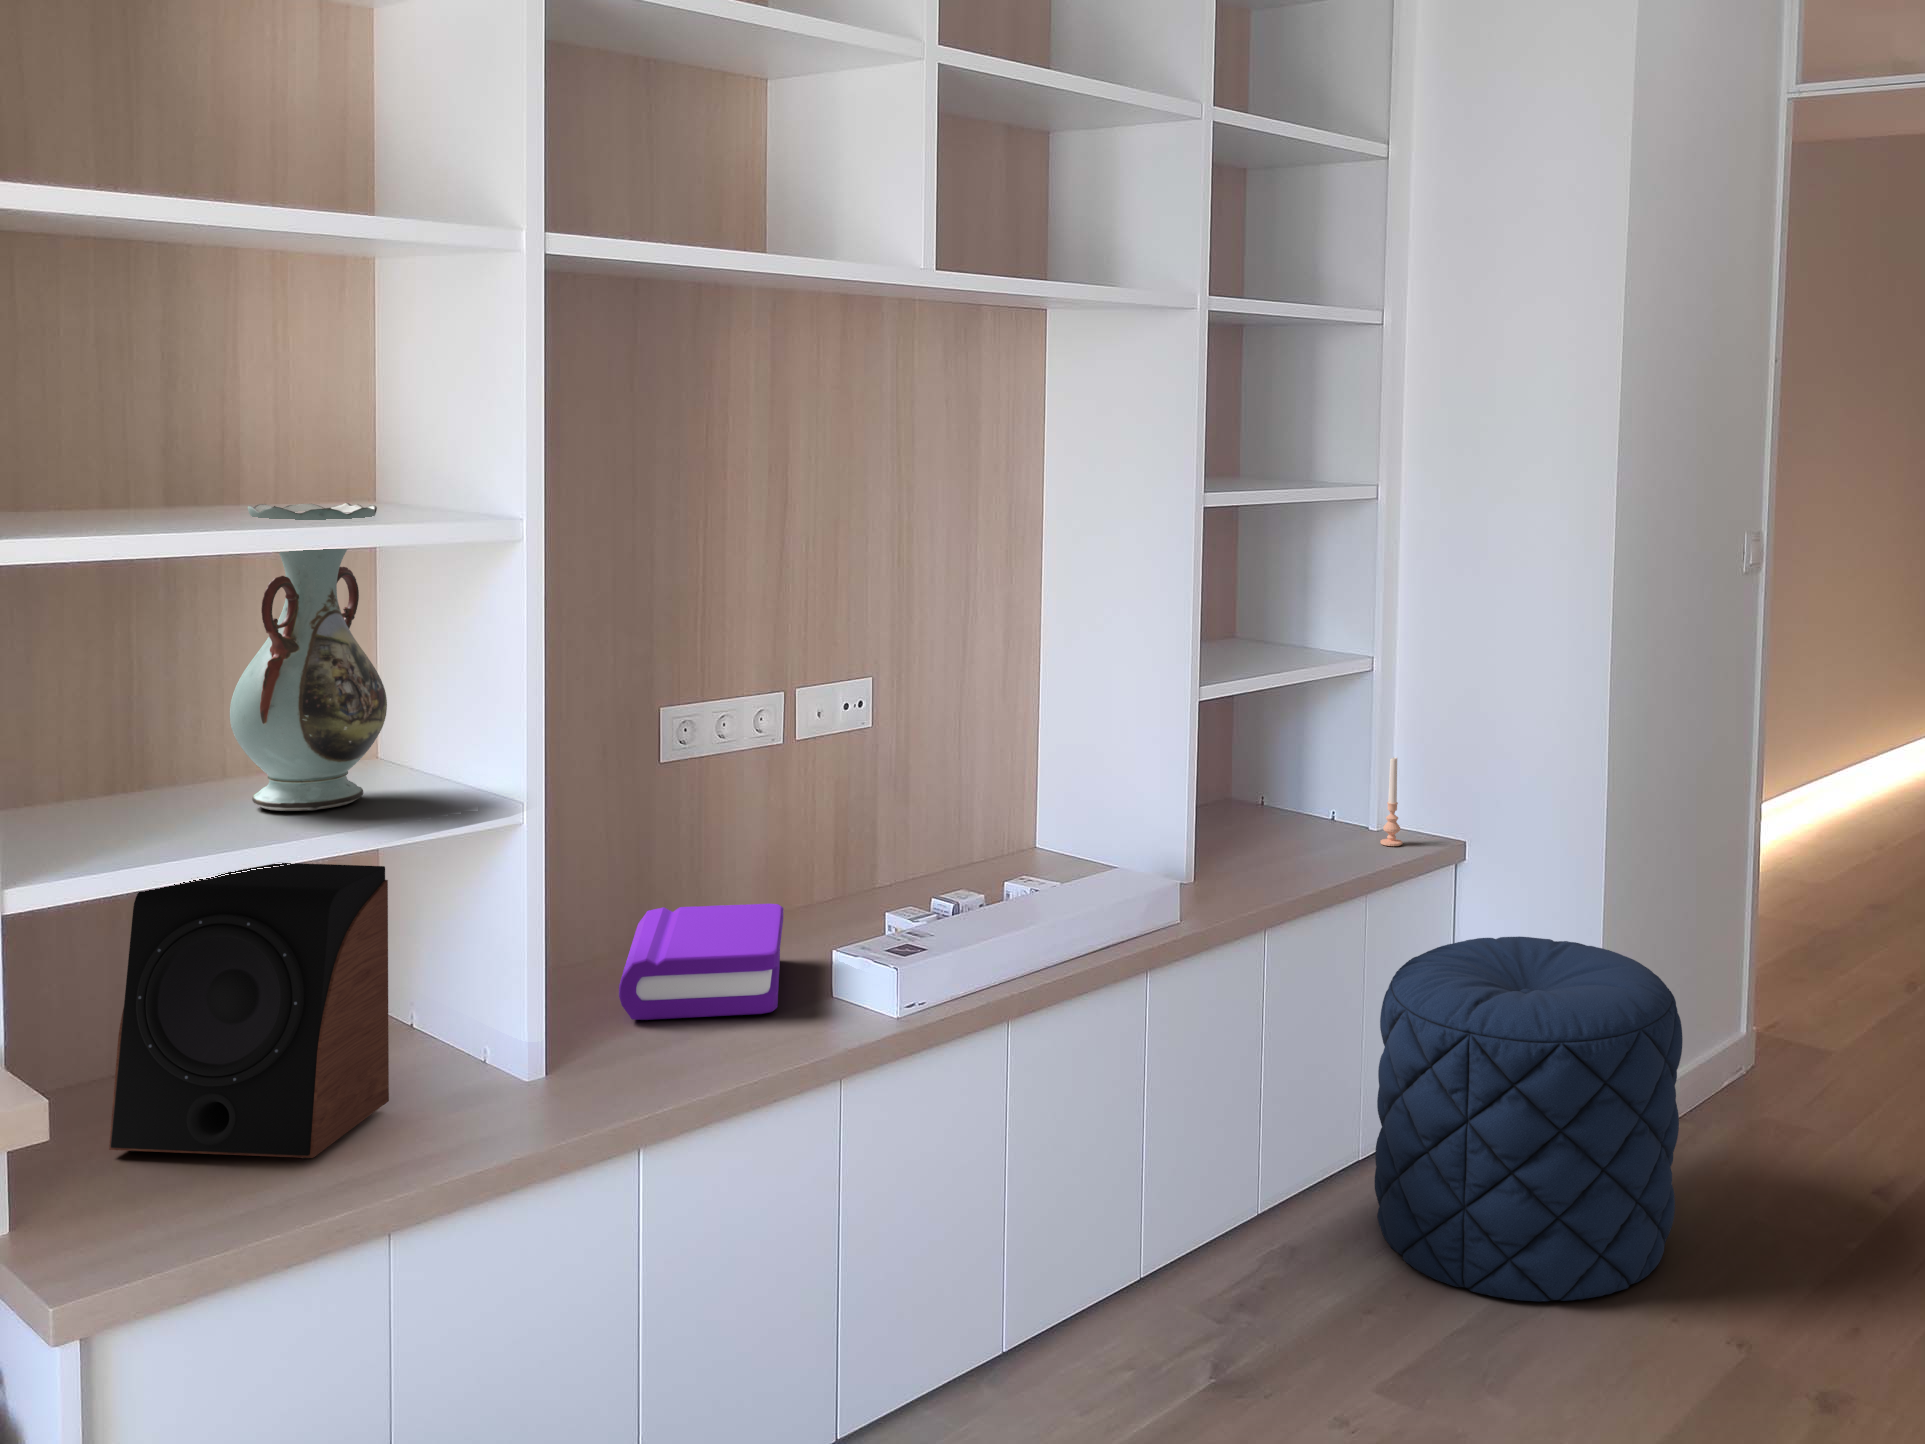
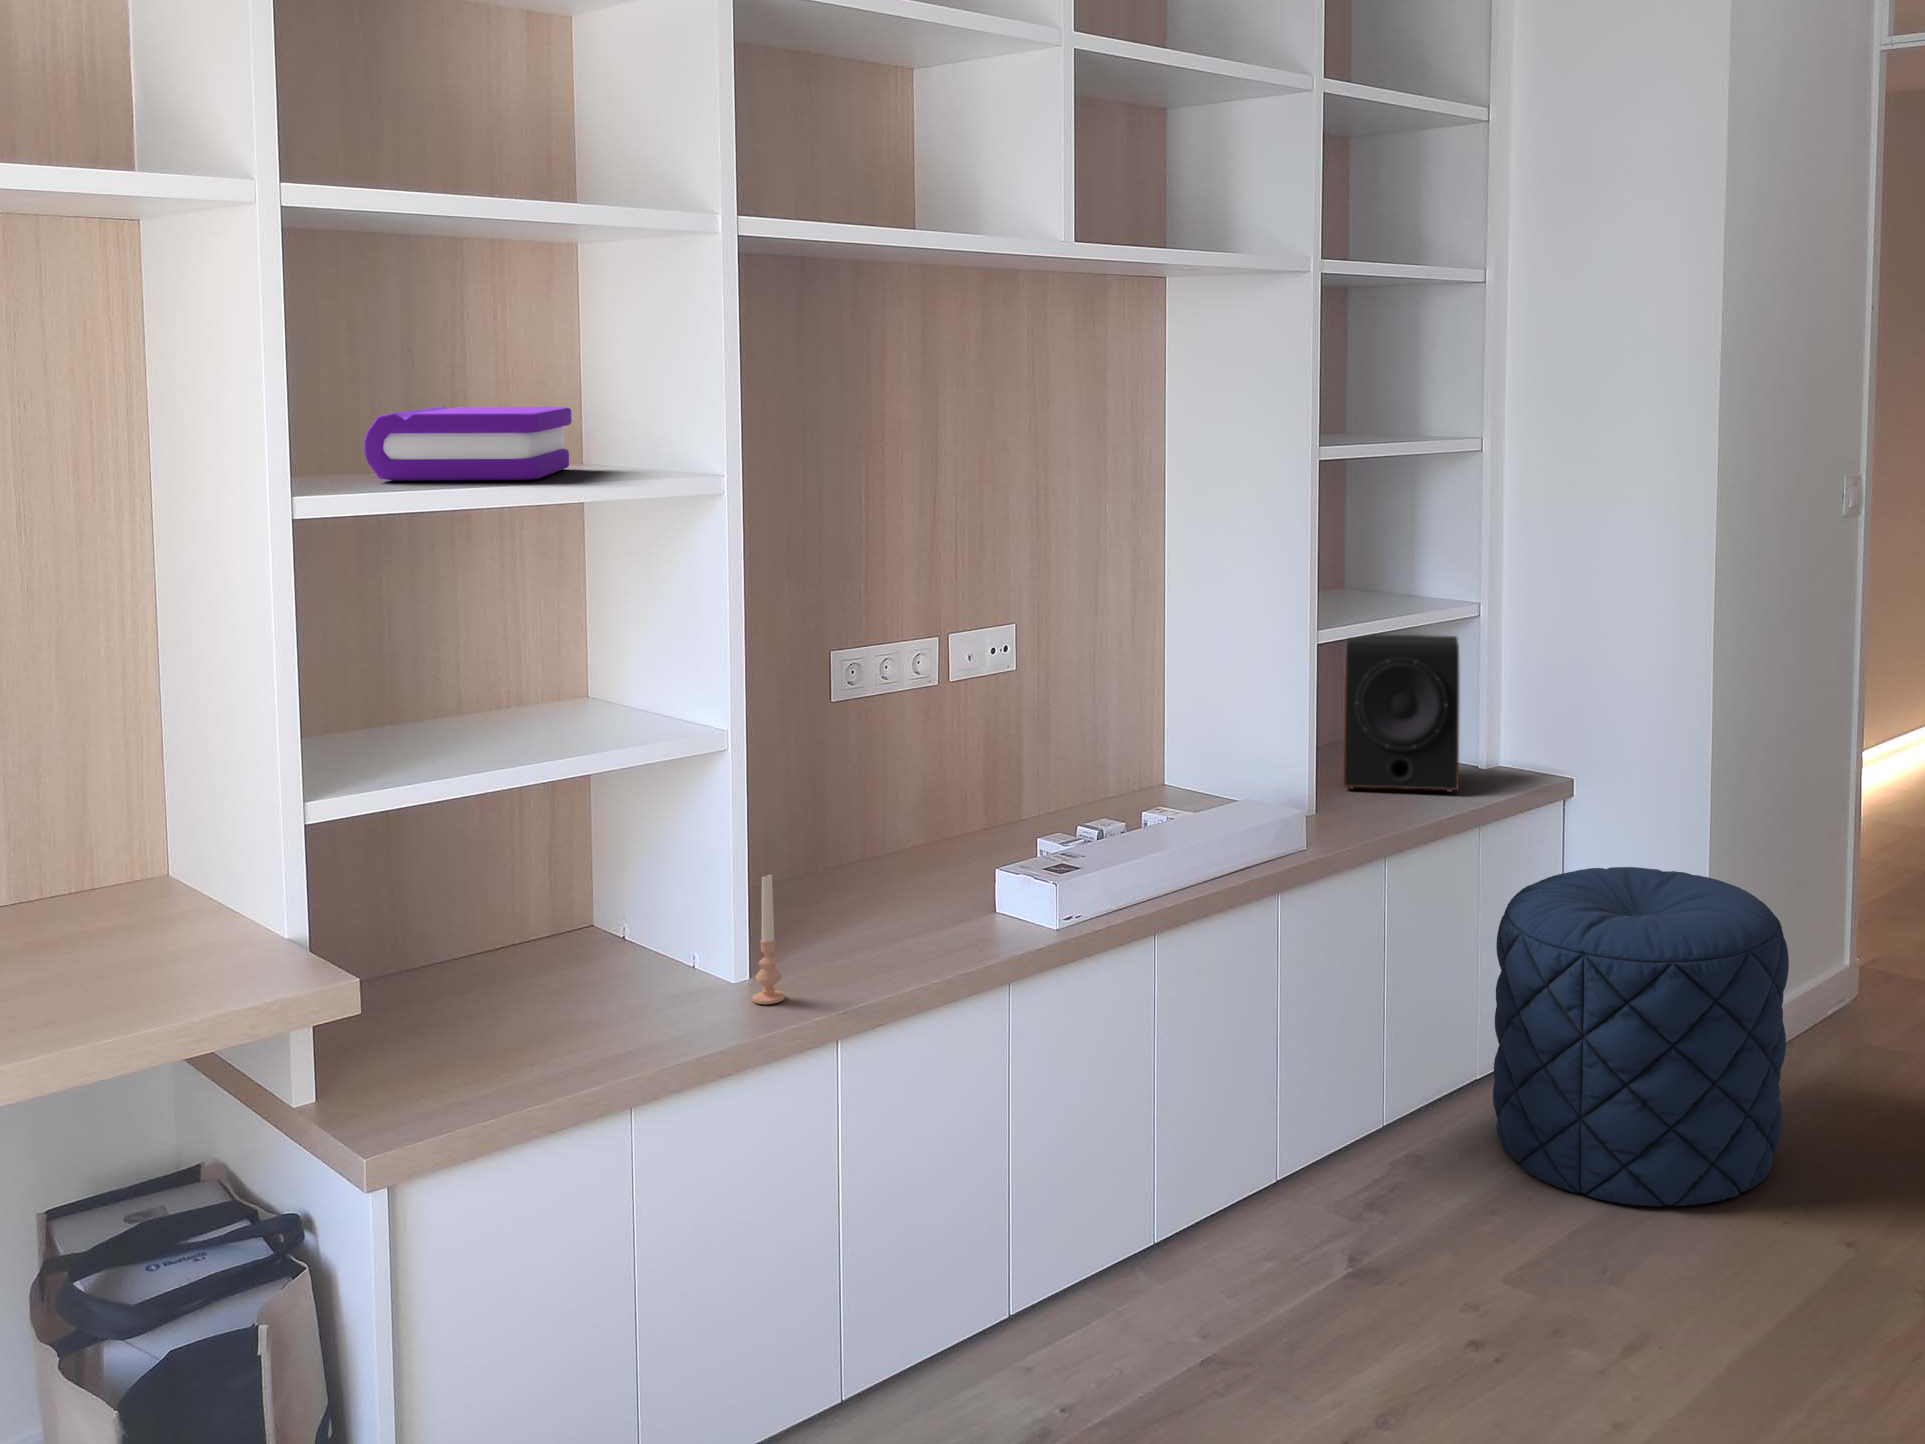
decorative vase: present [230,503,387,811] -> none [473,465,606,739]
candle: present [1381,757,1402,846] -> present [752,874,785,1004]
speaker: present [109,863,389,1159] -> present [1342,634,1460,792]
book: present [619,904,783,1020] -> present [364,407,572,481]

